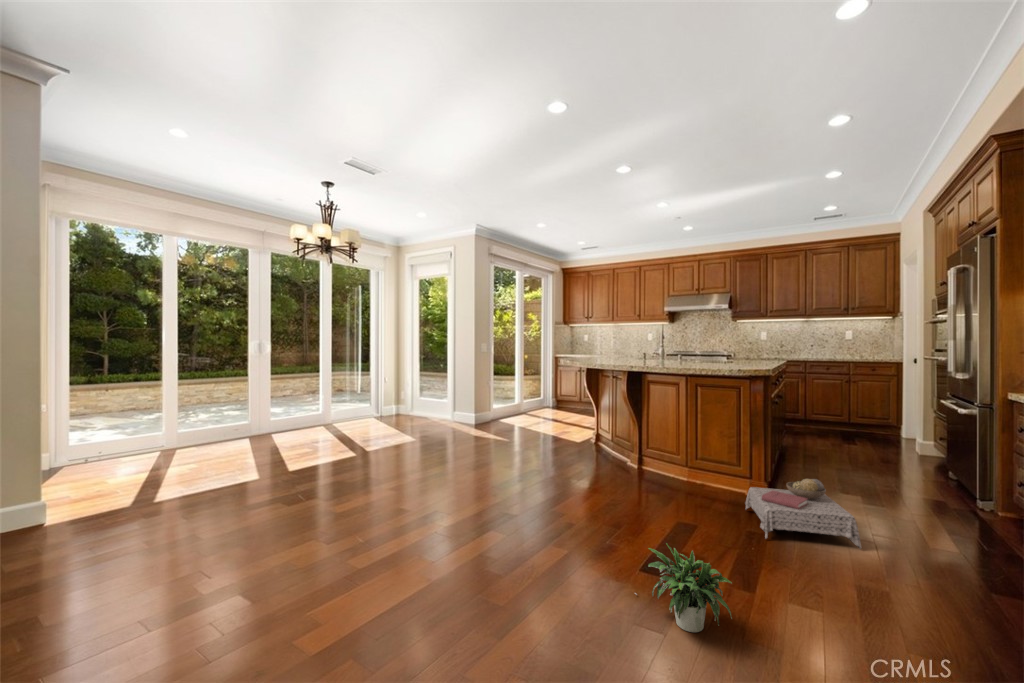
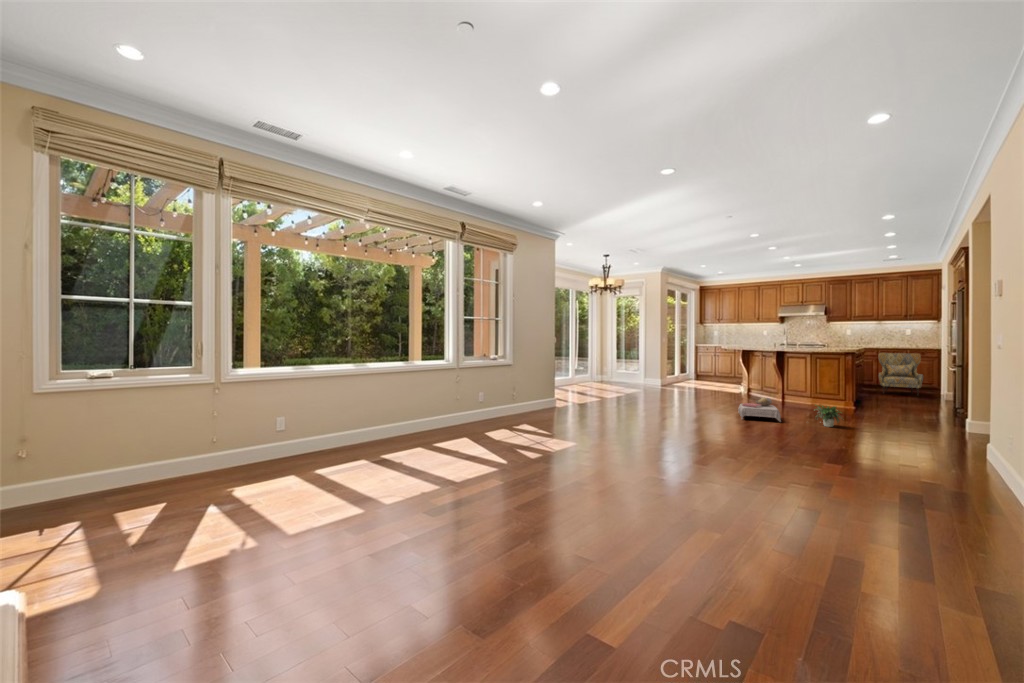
armchair: none [808,368,878,442] -> present [879,353,923,395]
ottoman: present [745,479,861,549] -> present [738,397,781,422]

